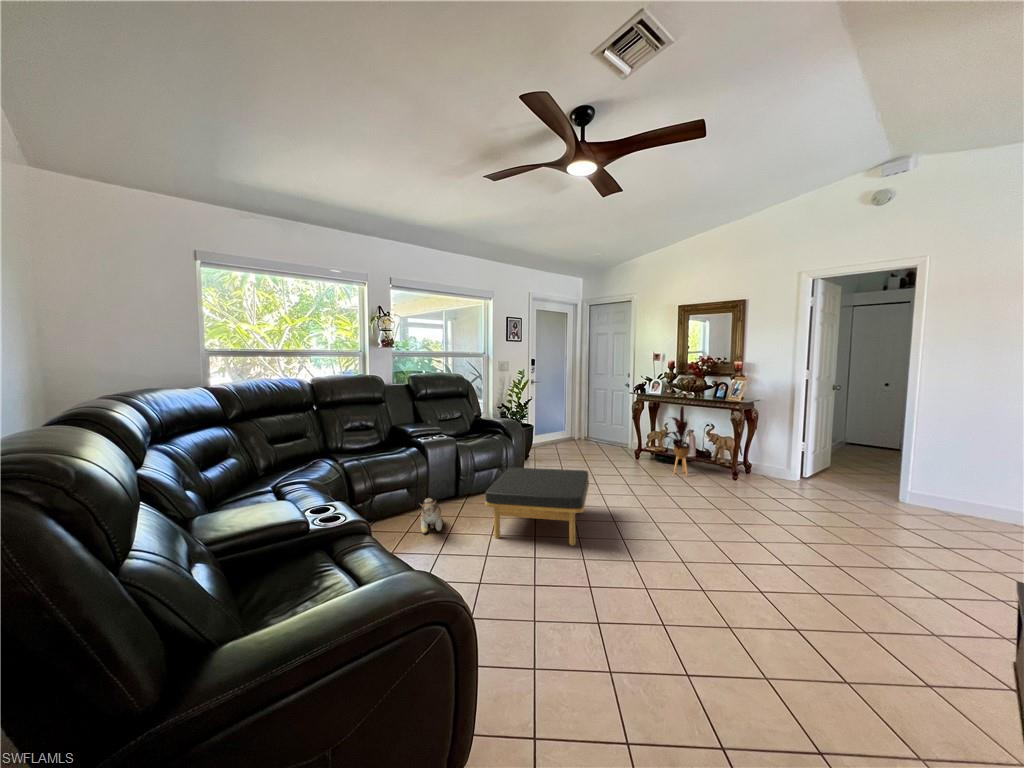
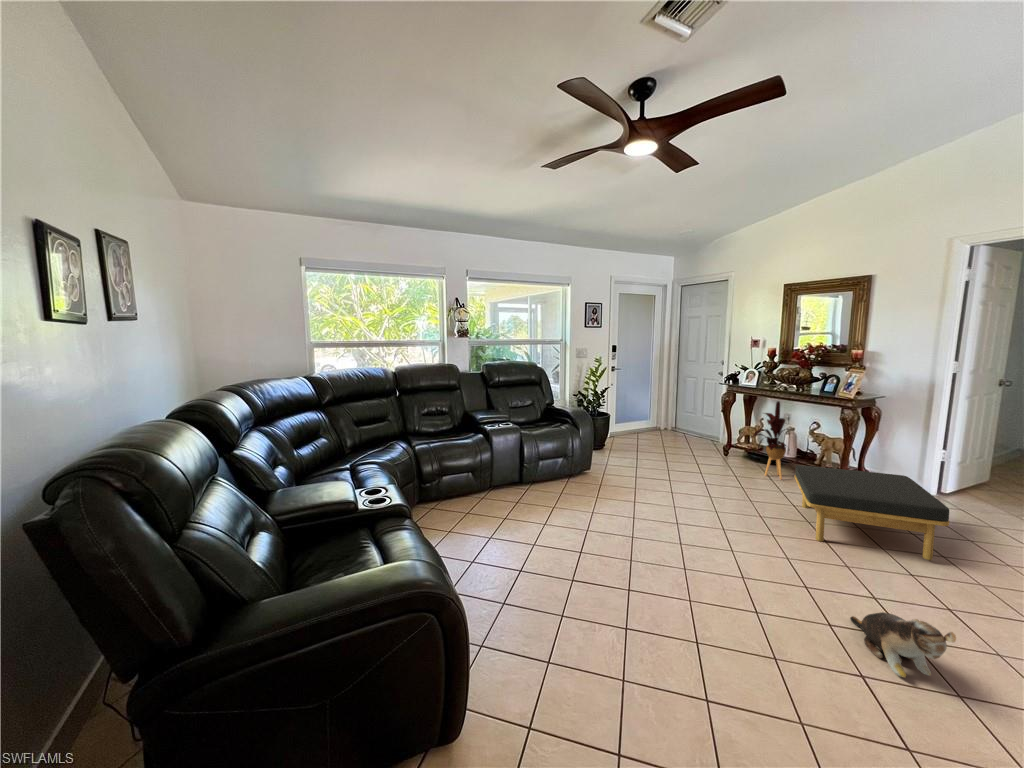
ottoman: present [485,468,589,546] -> present [794,465,949,560]
plush toy: present [420,498,443,533] -> present [850,612,956,678]

